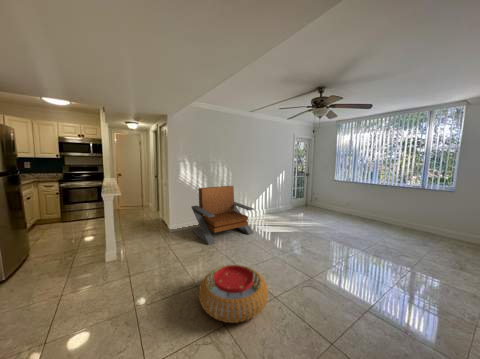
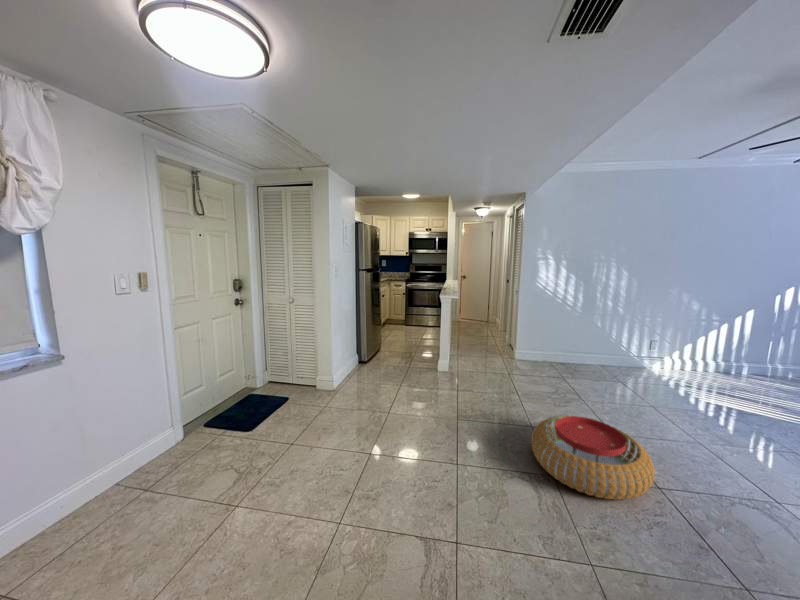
lounge chair: present [192,186,254,245] -> none [550,301,678,397]

